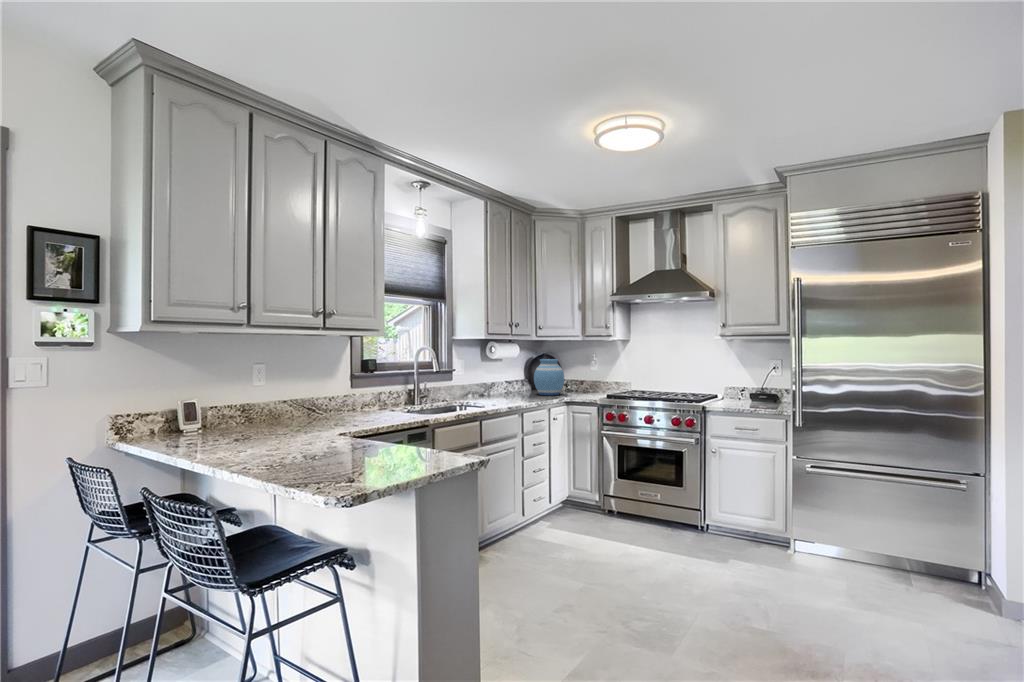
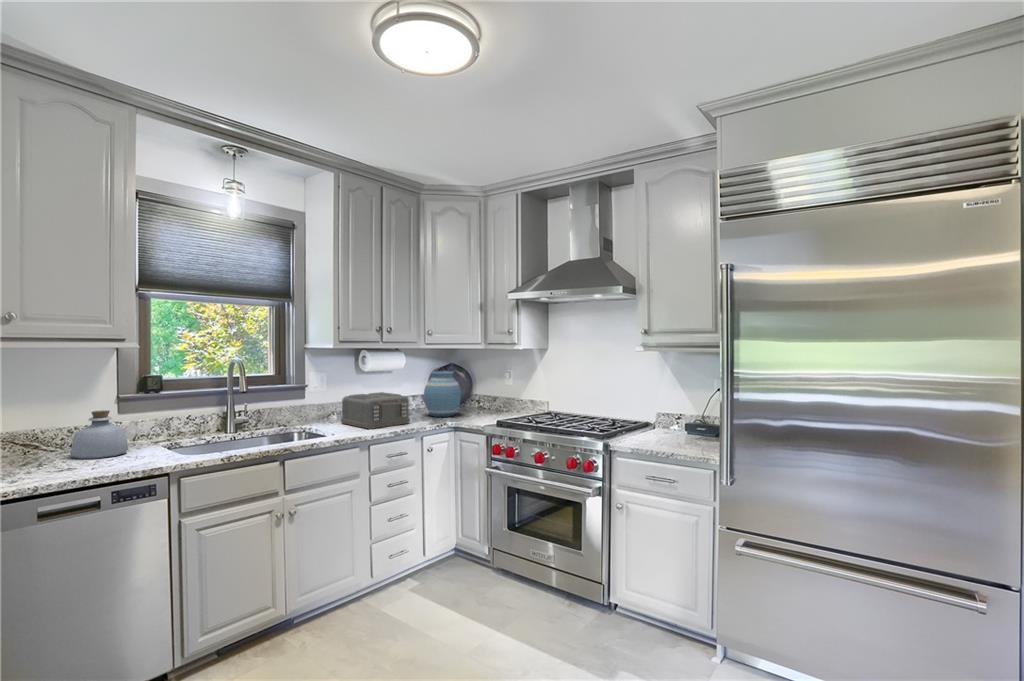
toaster: none [481,375,536,402] -> present [341,392,410,429]
bottle: none [346,383,380,416] -> present [70,410,128,459]

